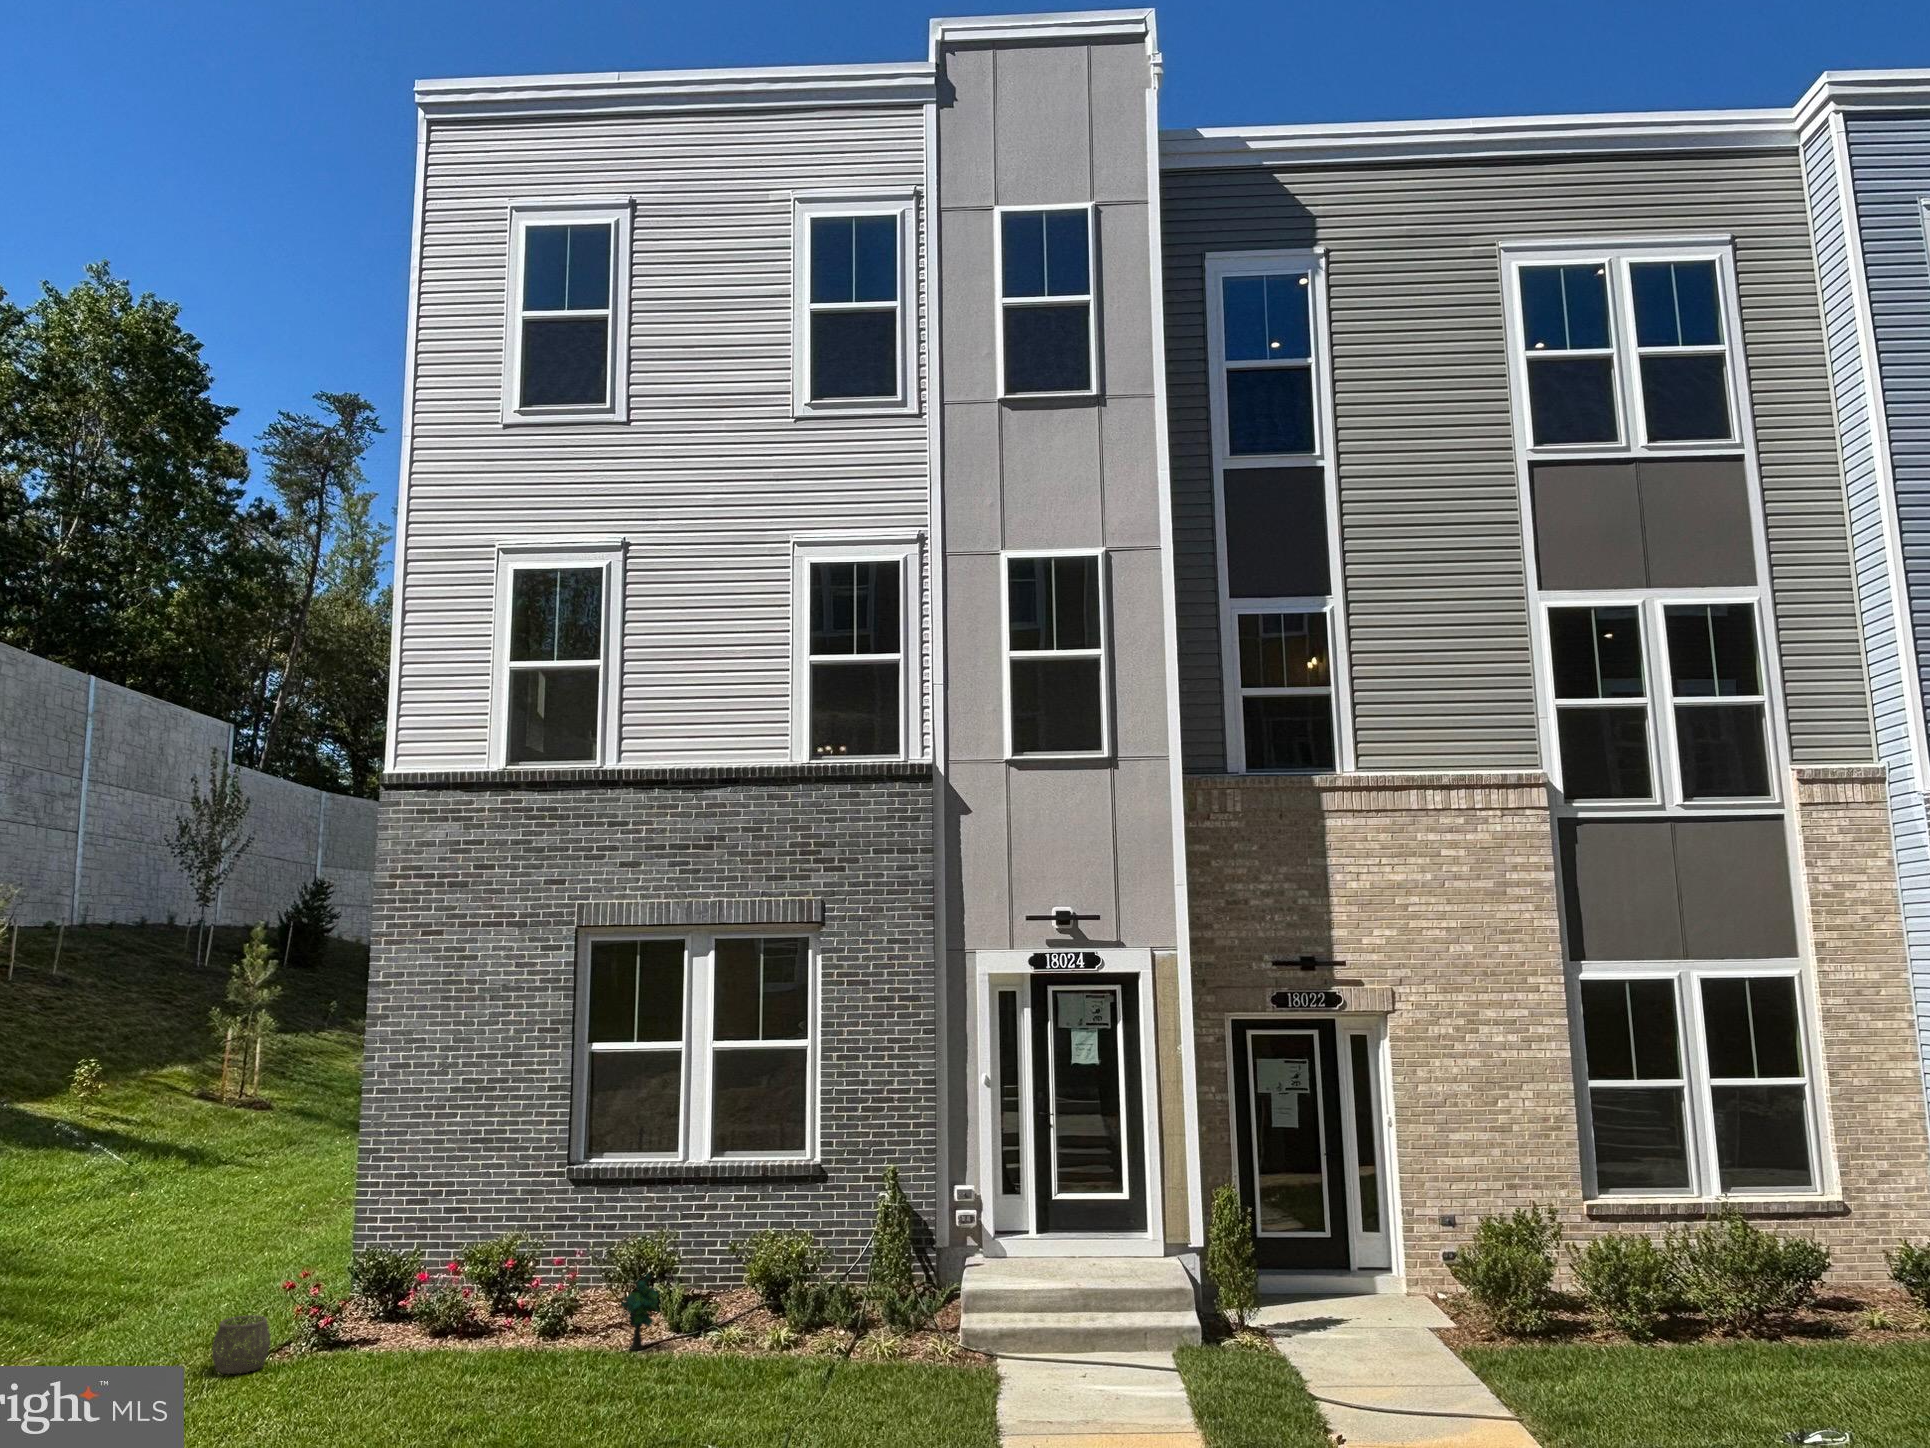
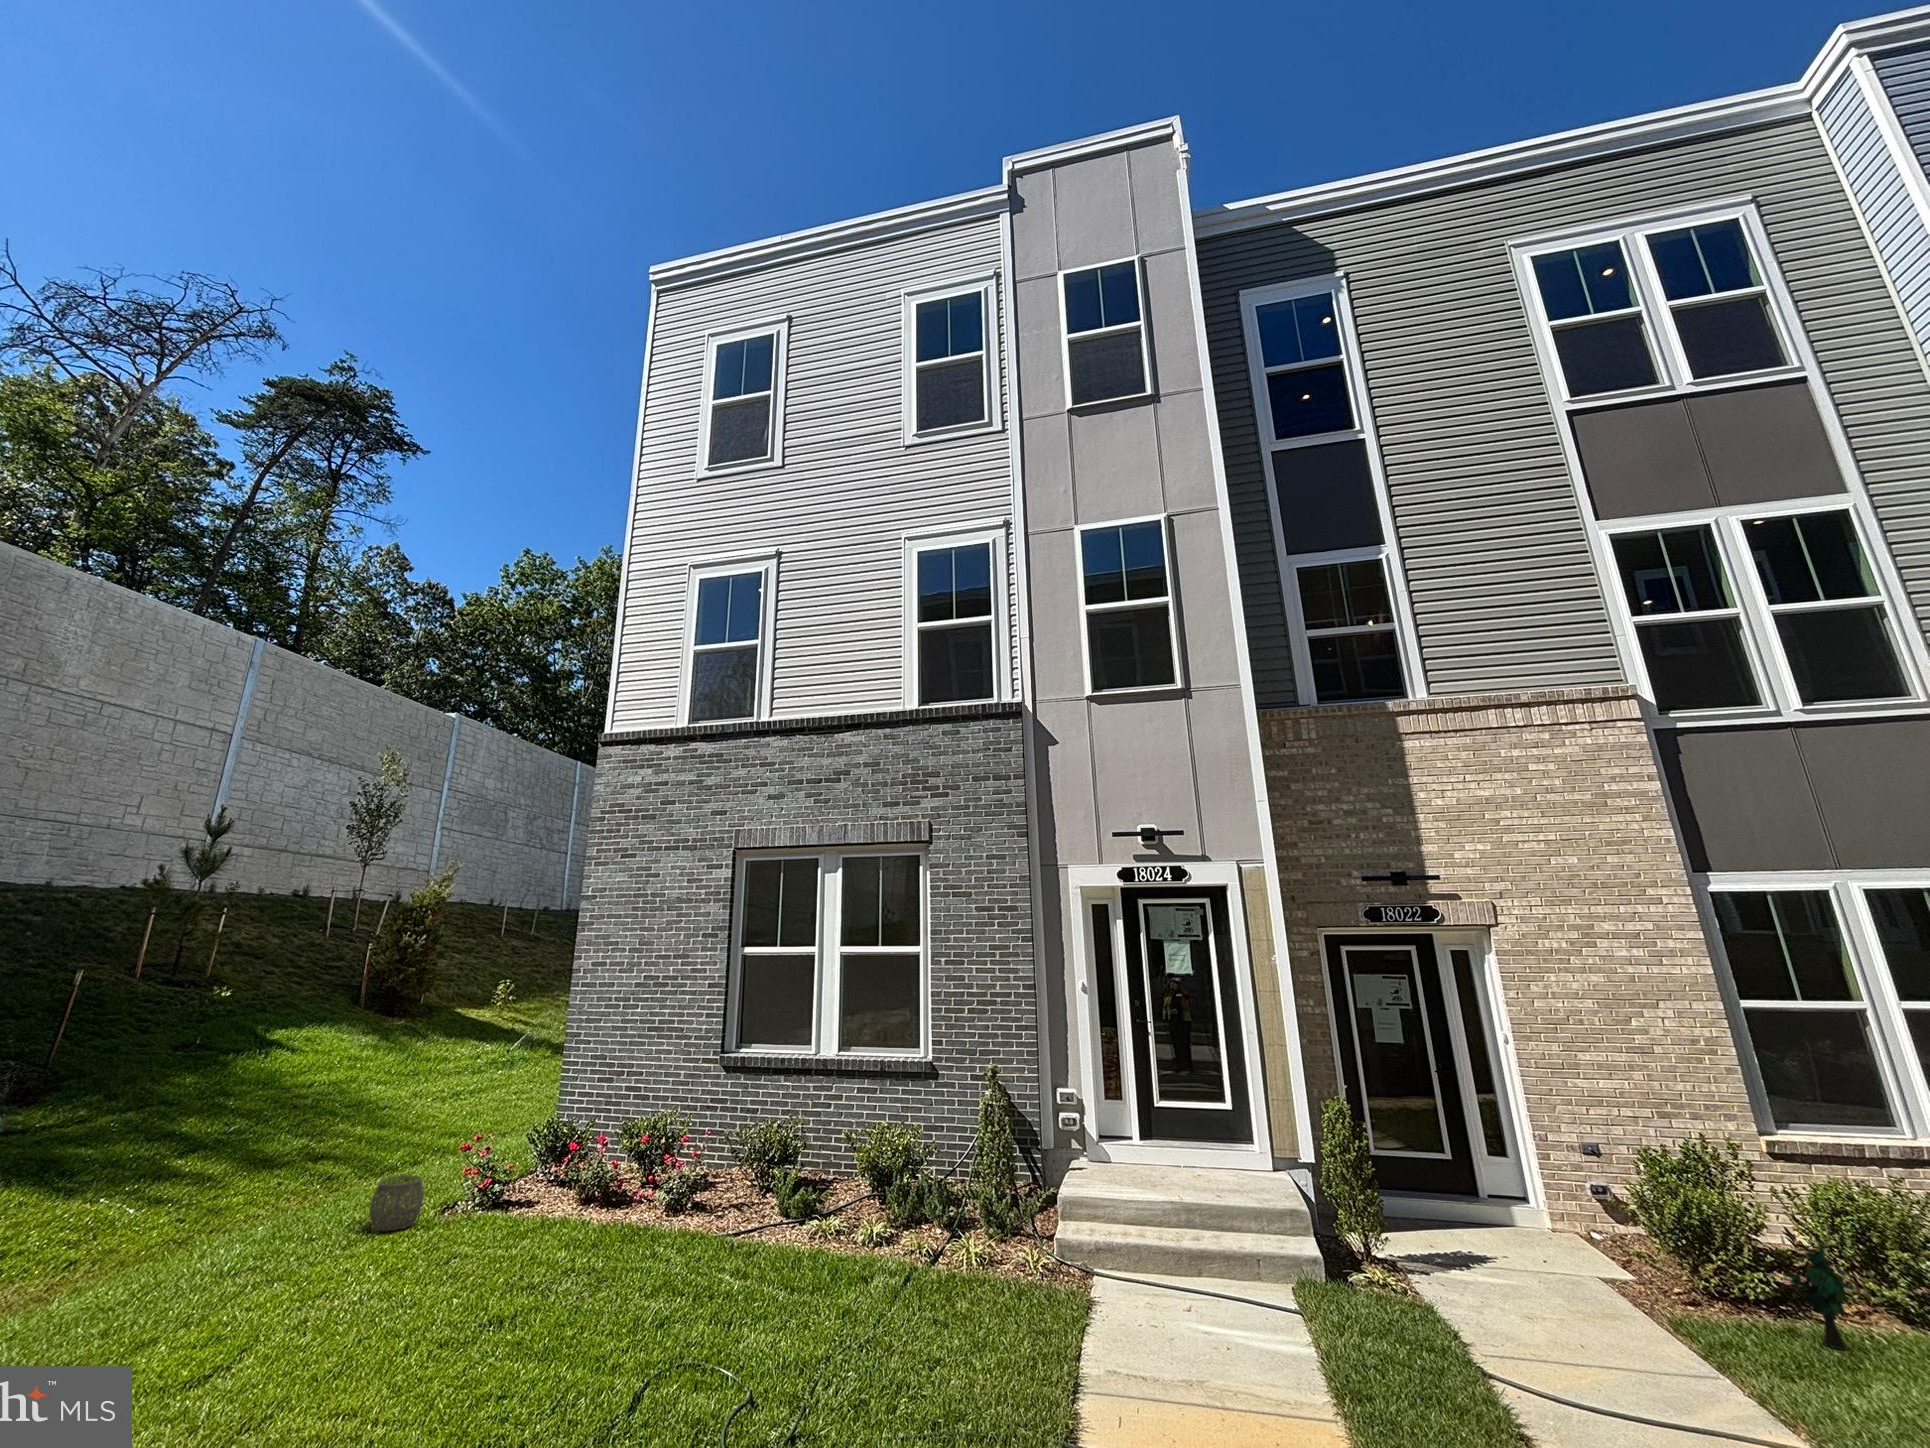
decorative plant: present [620,1273,659,1350] -> present [1784,1243,1855,1350]

